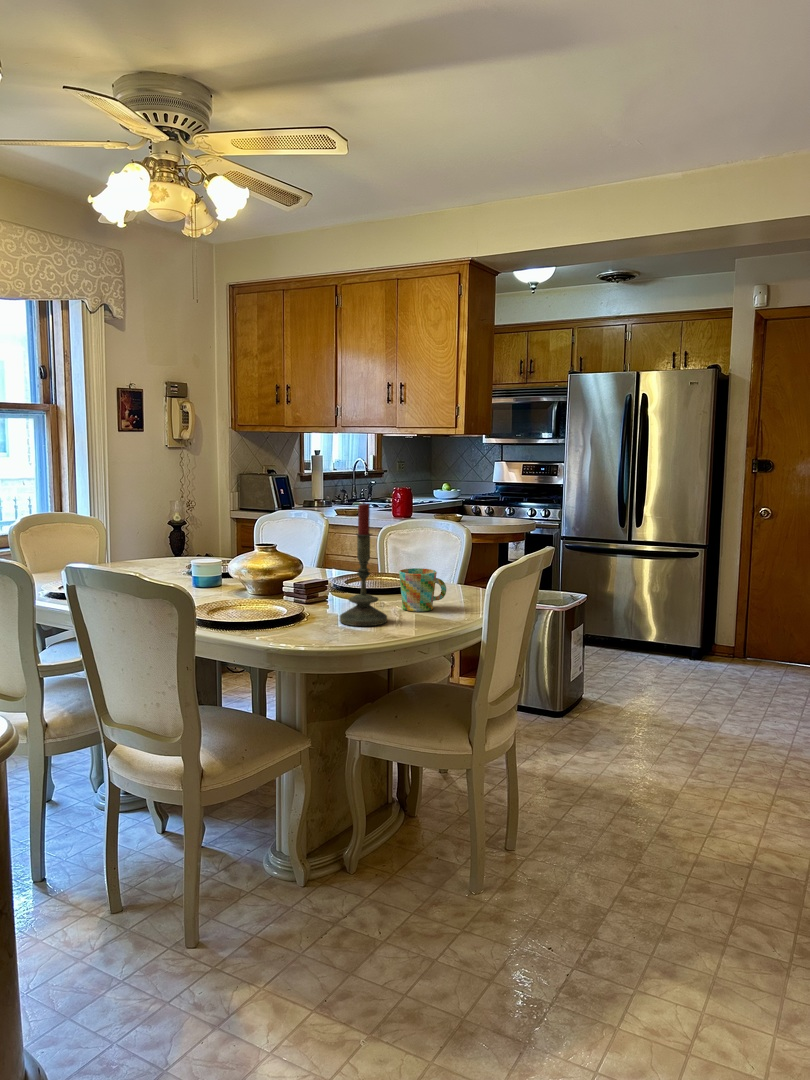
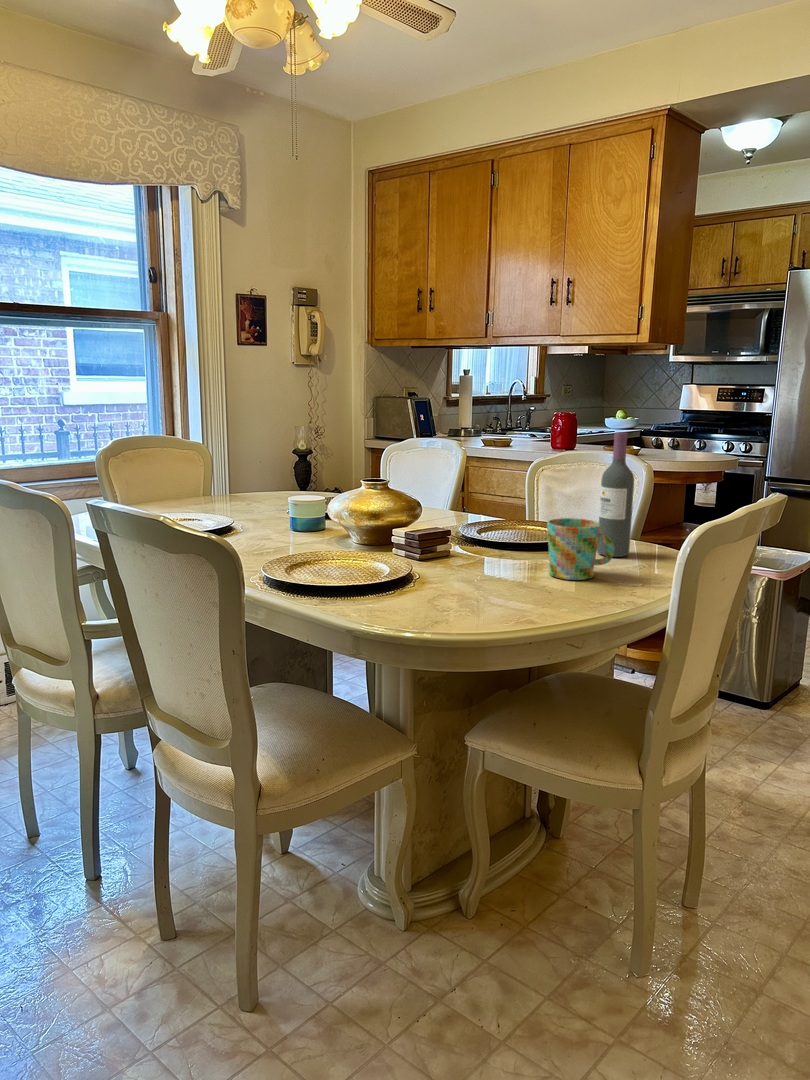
candle: present [340,503,387,626] -> none [458,419,525,601]
wine bottle: none [434,506,458,596] -> present [597,432,634,557]

